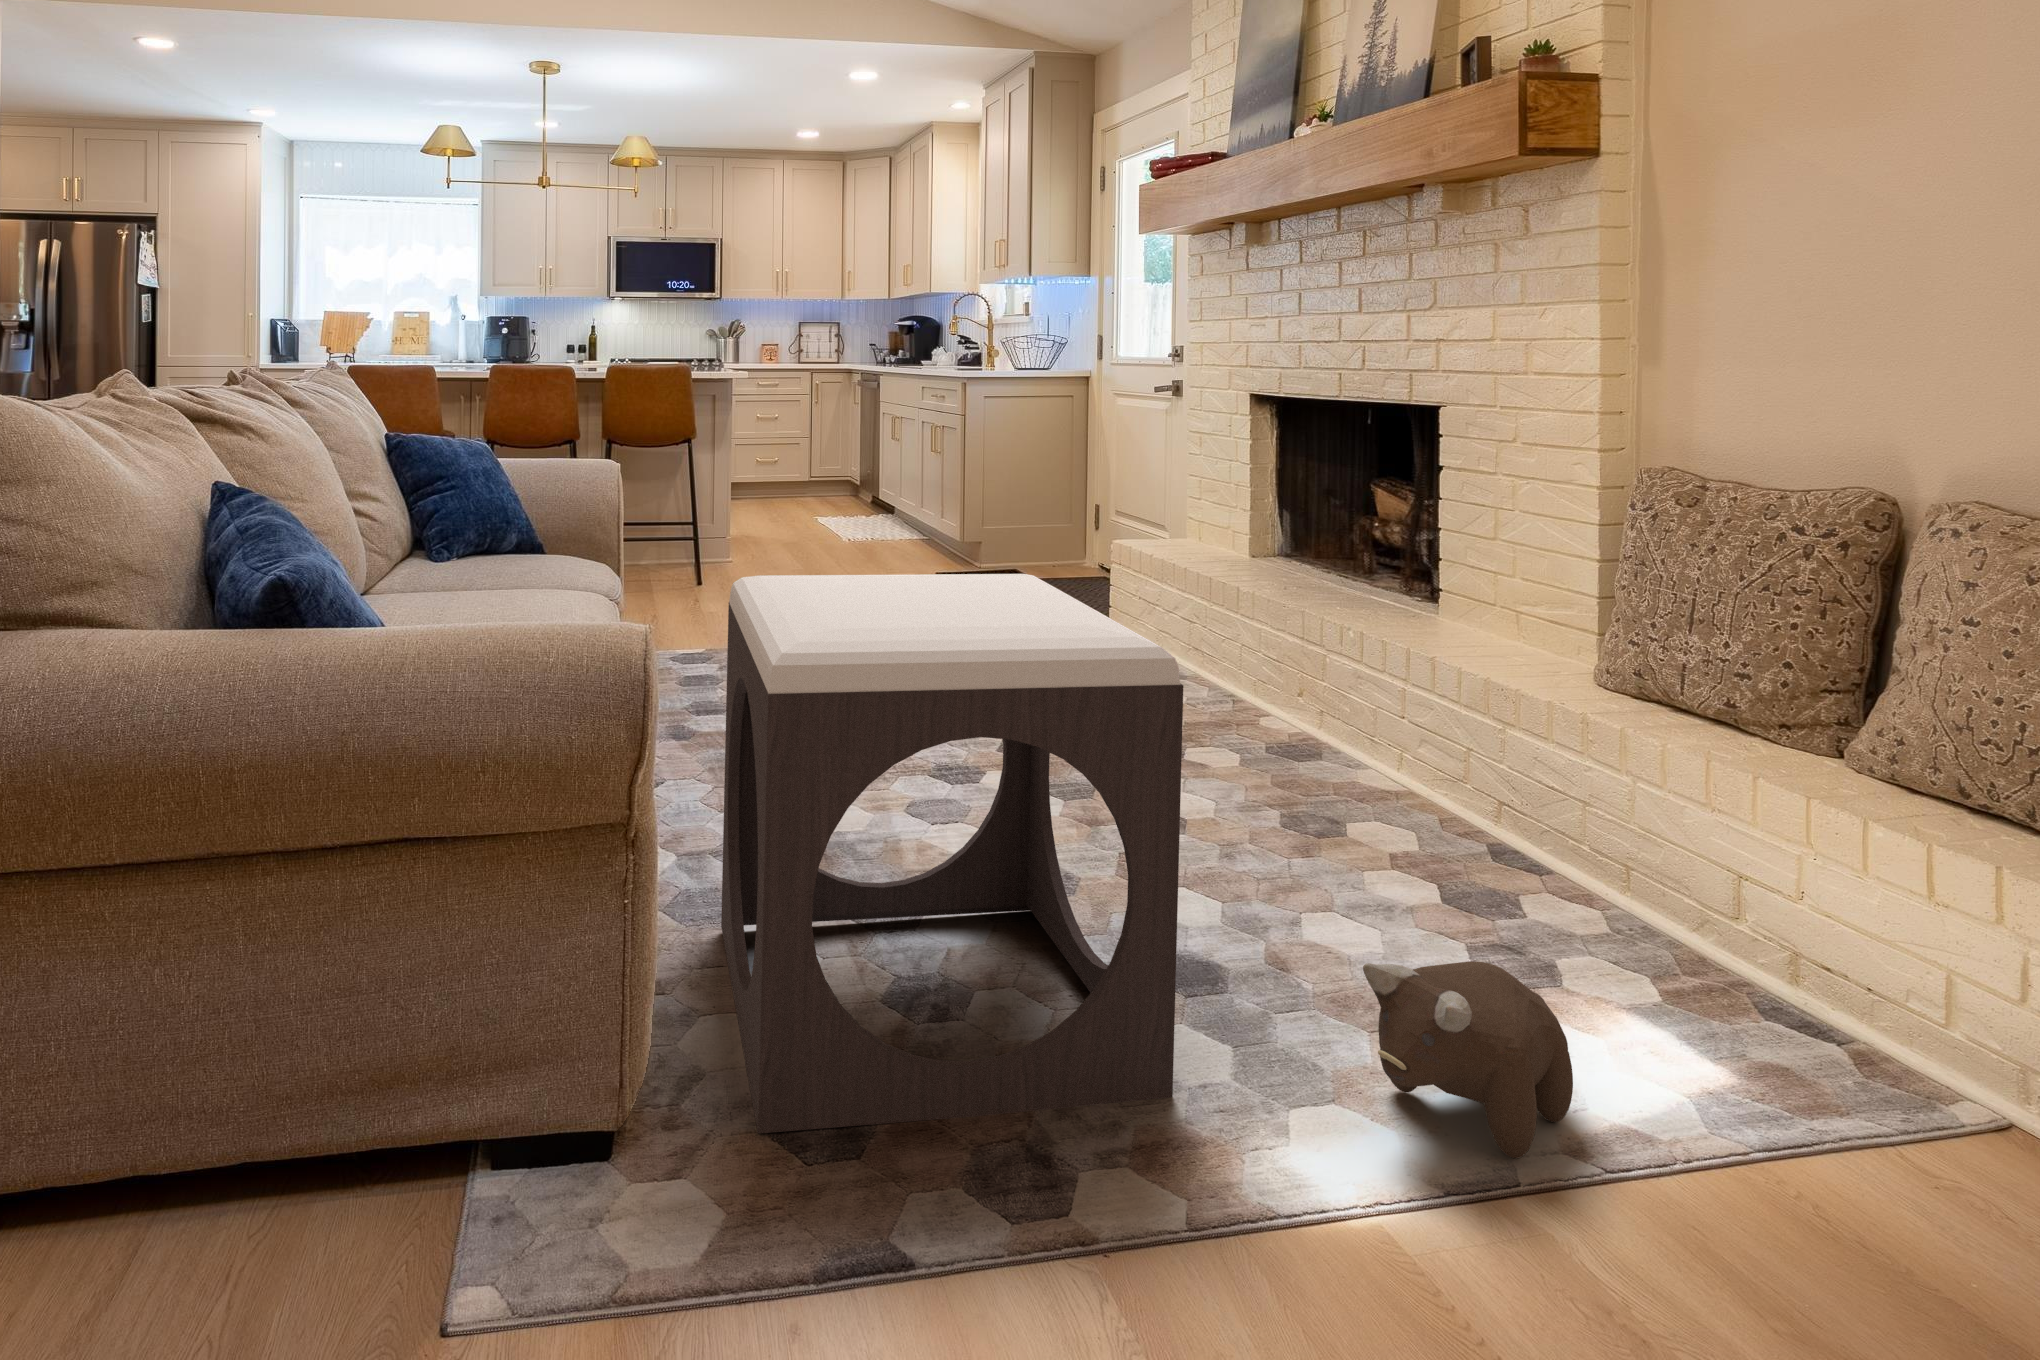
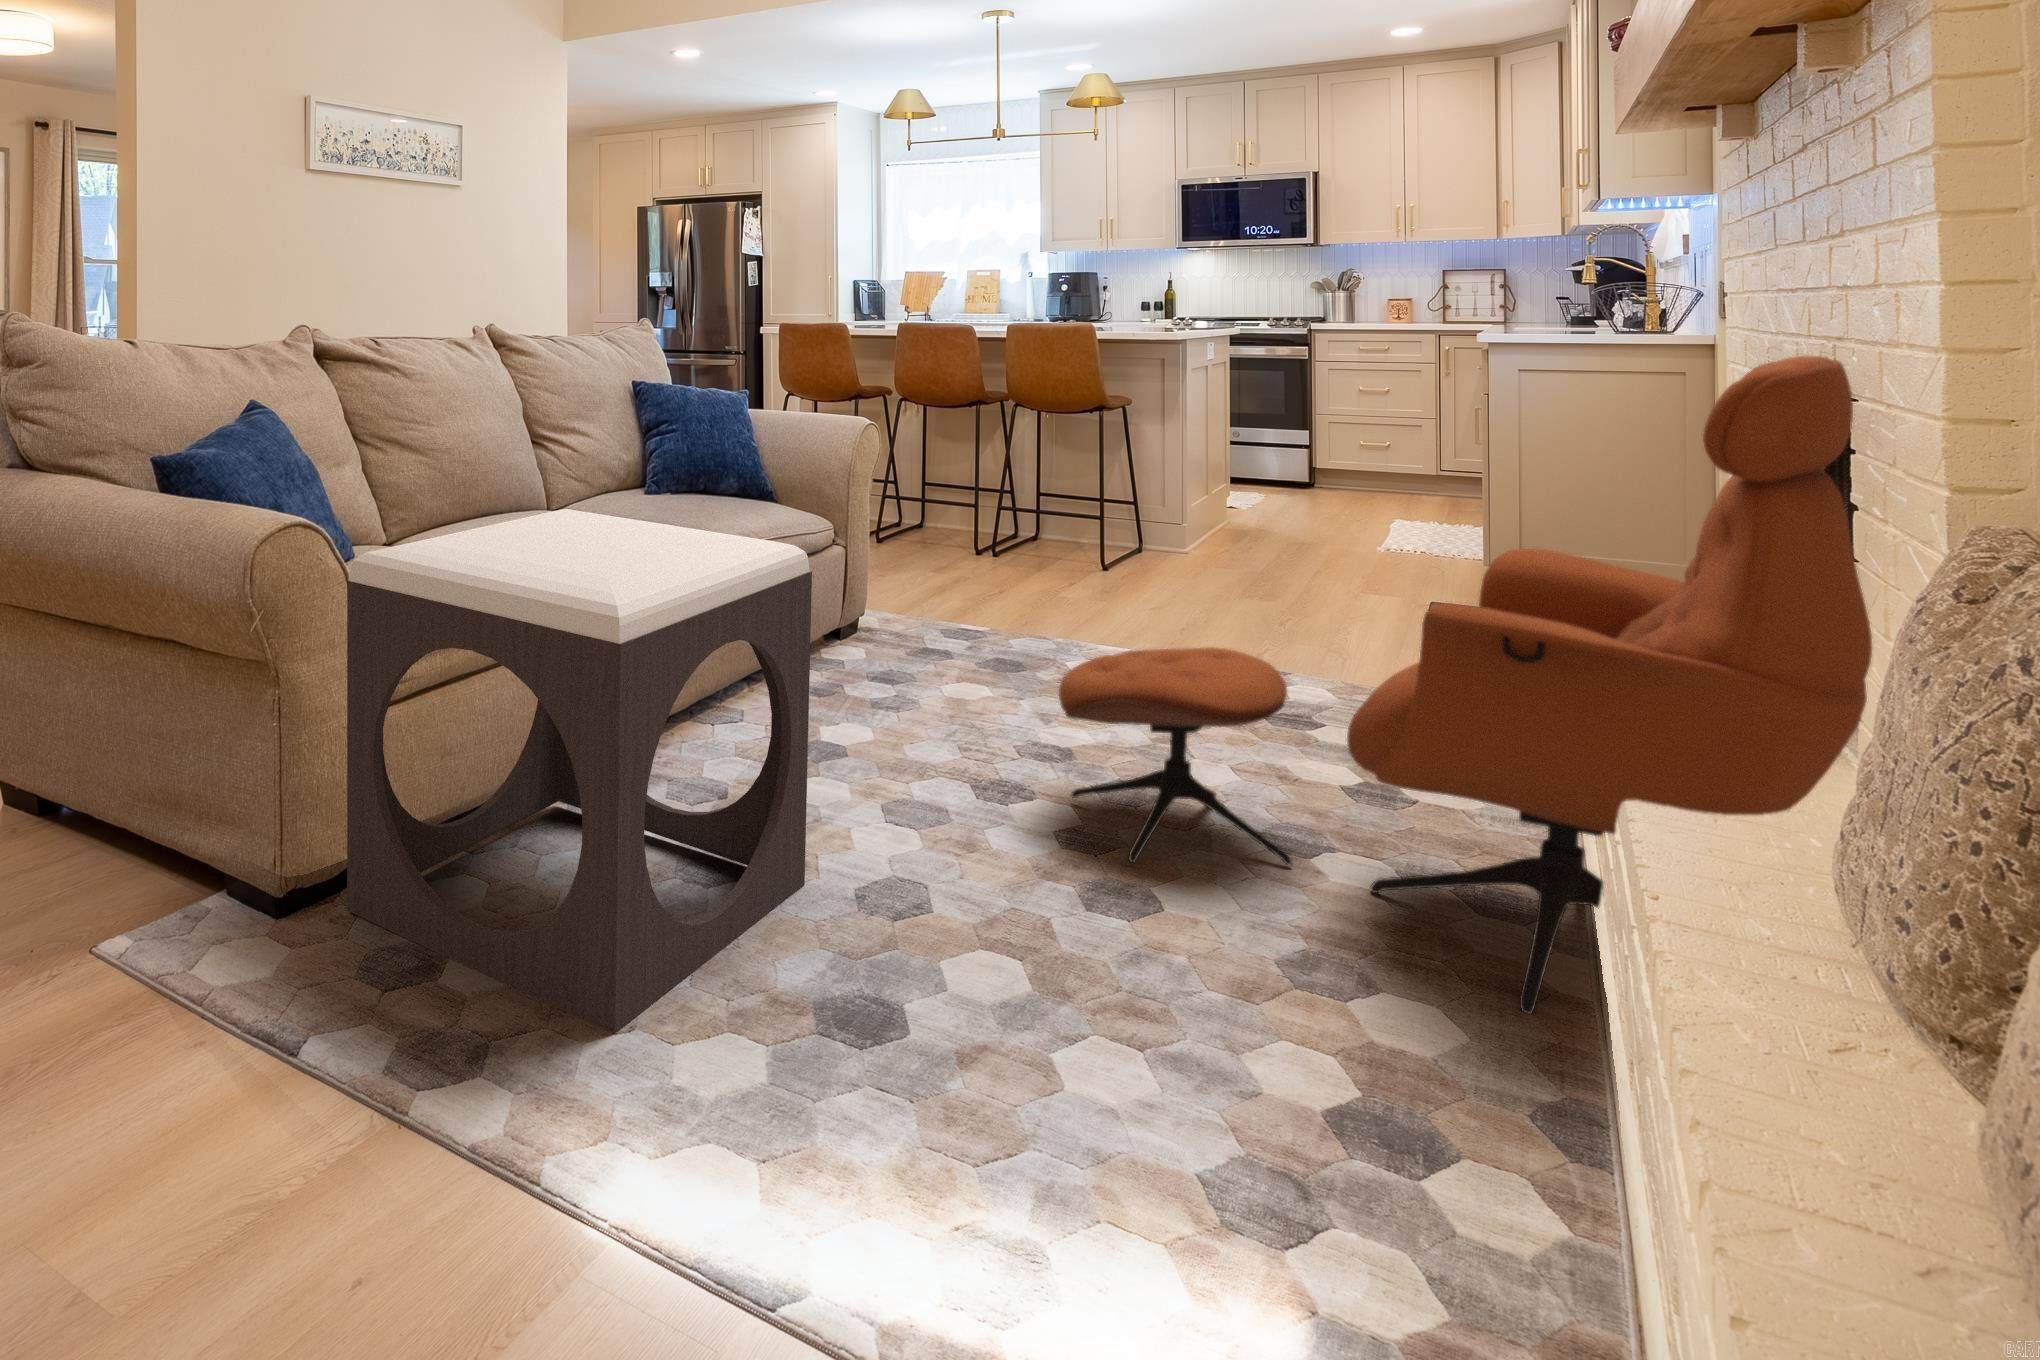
lounge chair: none [1044,375,1555,820] -> present [1059,356,1872,1014]
plush toy: present [1363,961,1573,1158] -> none [673,968,952,1243]

